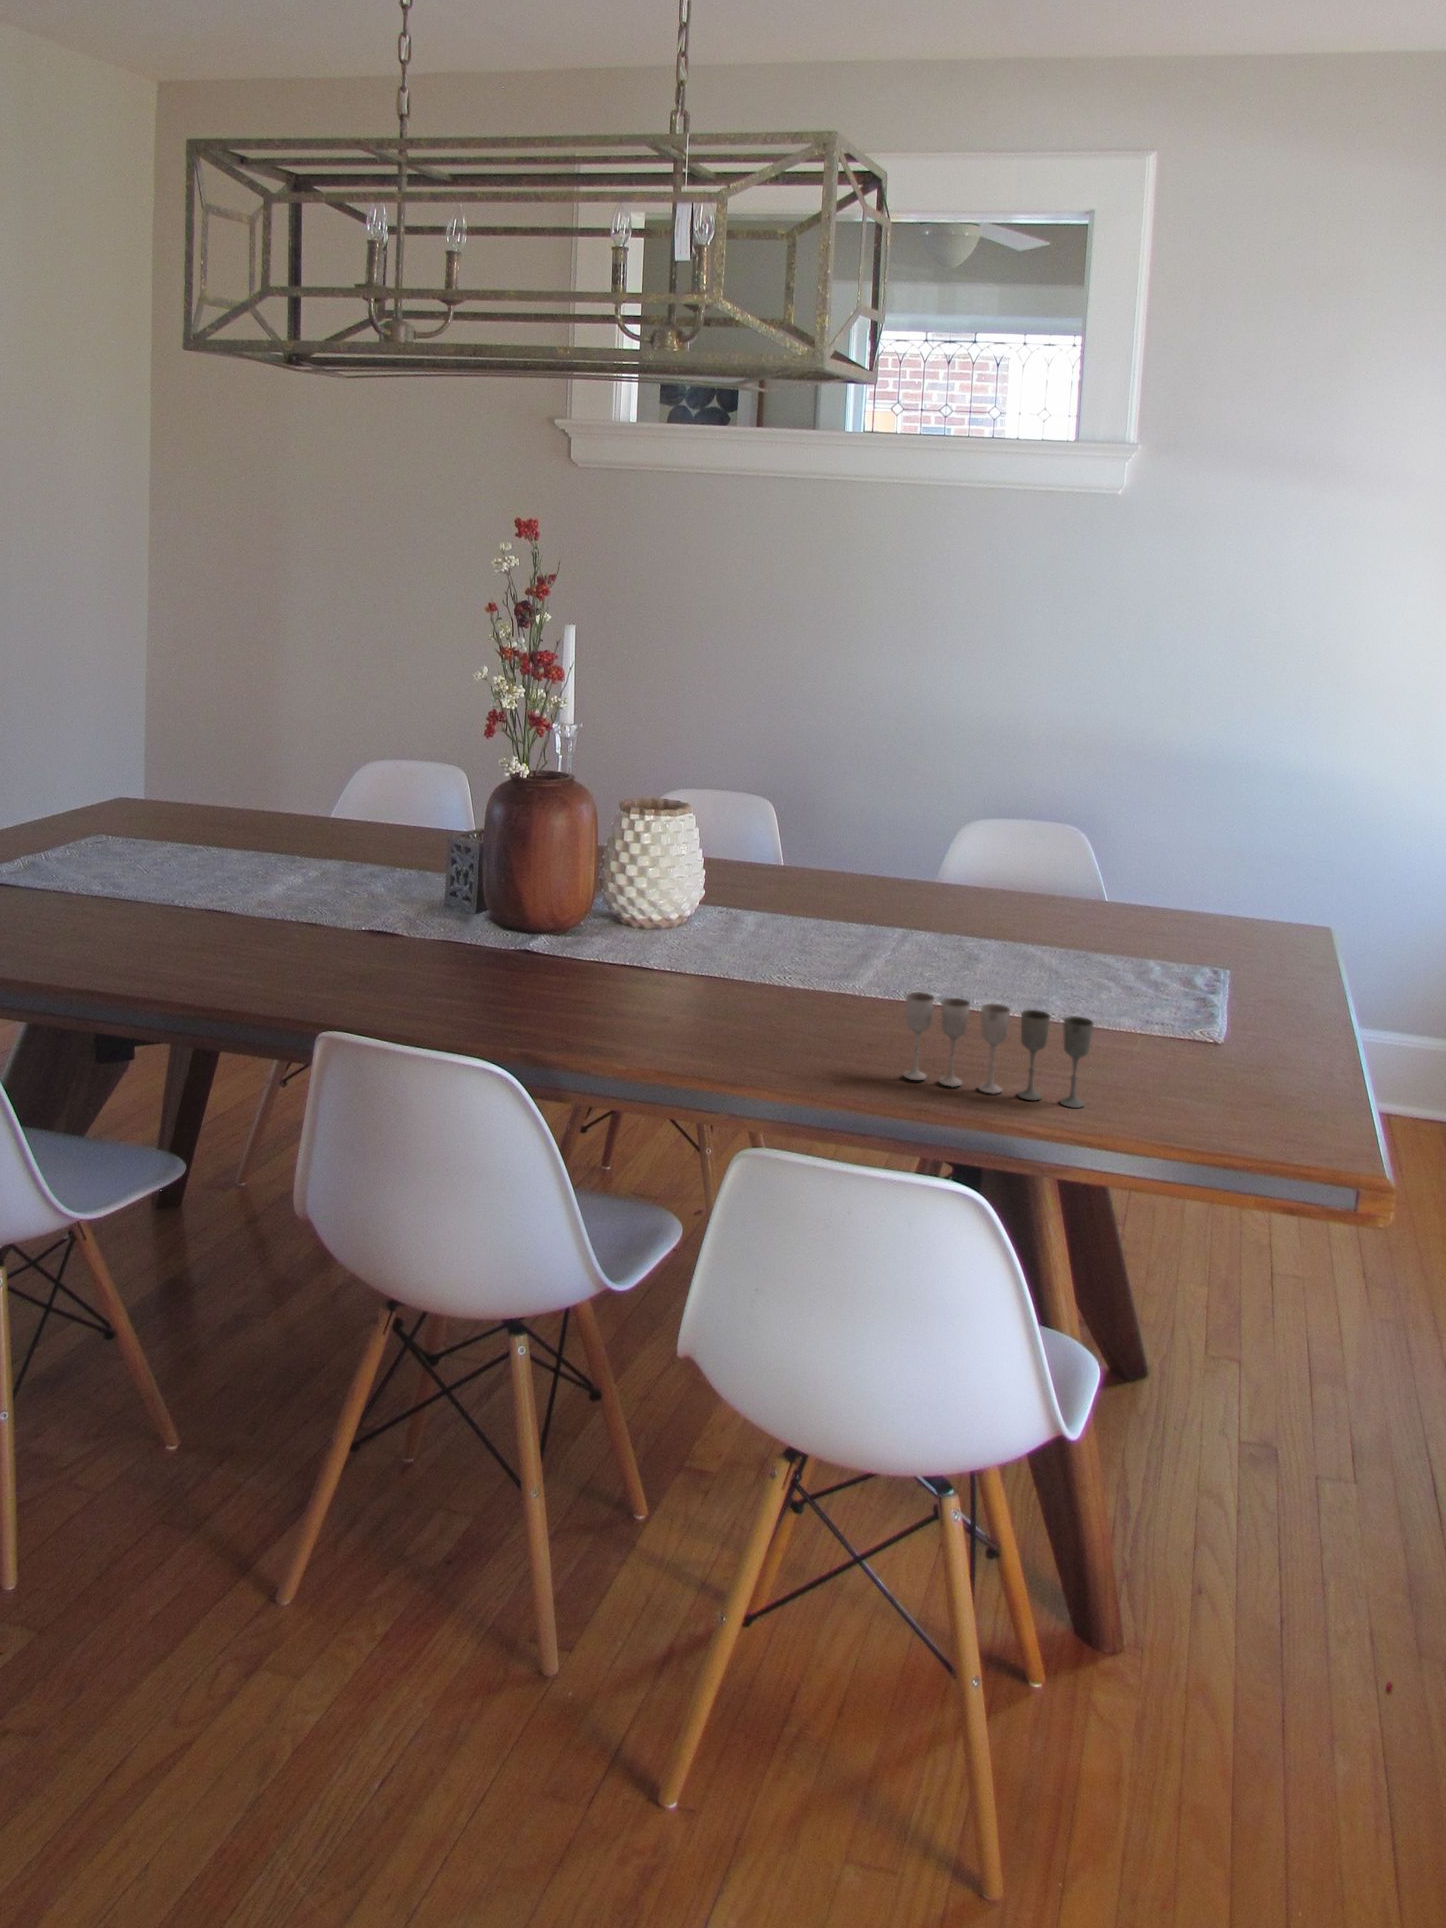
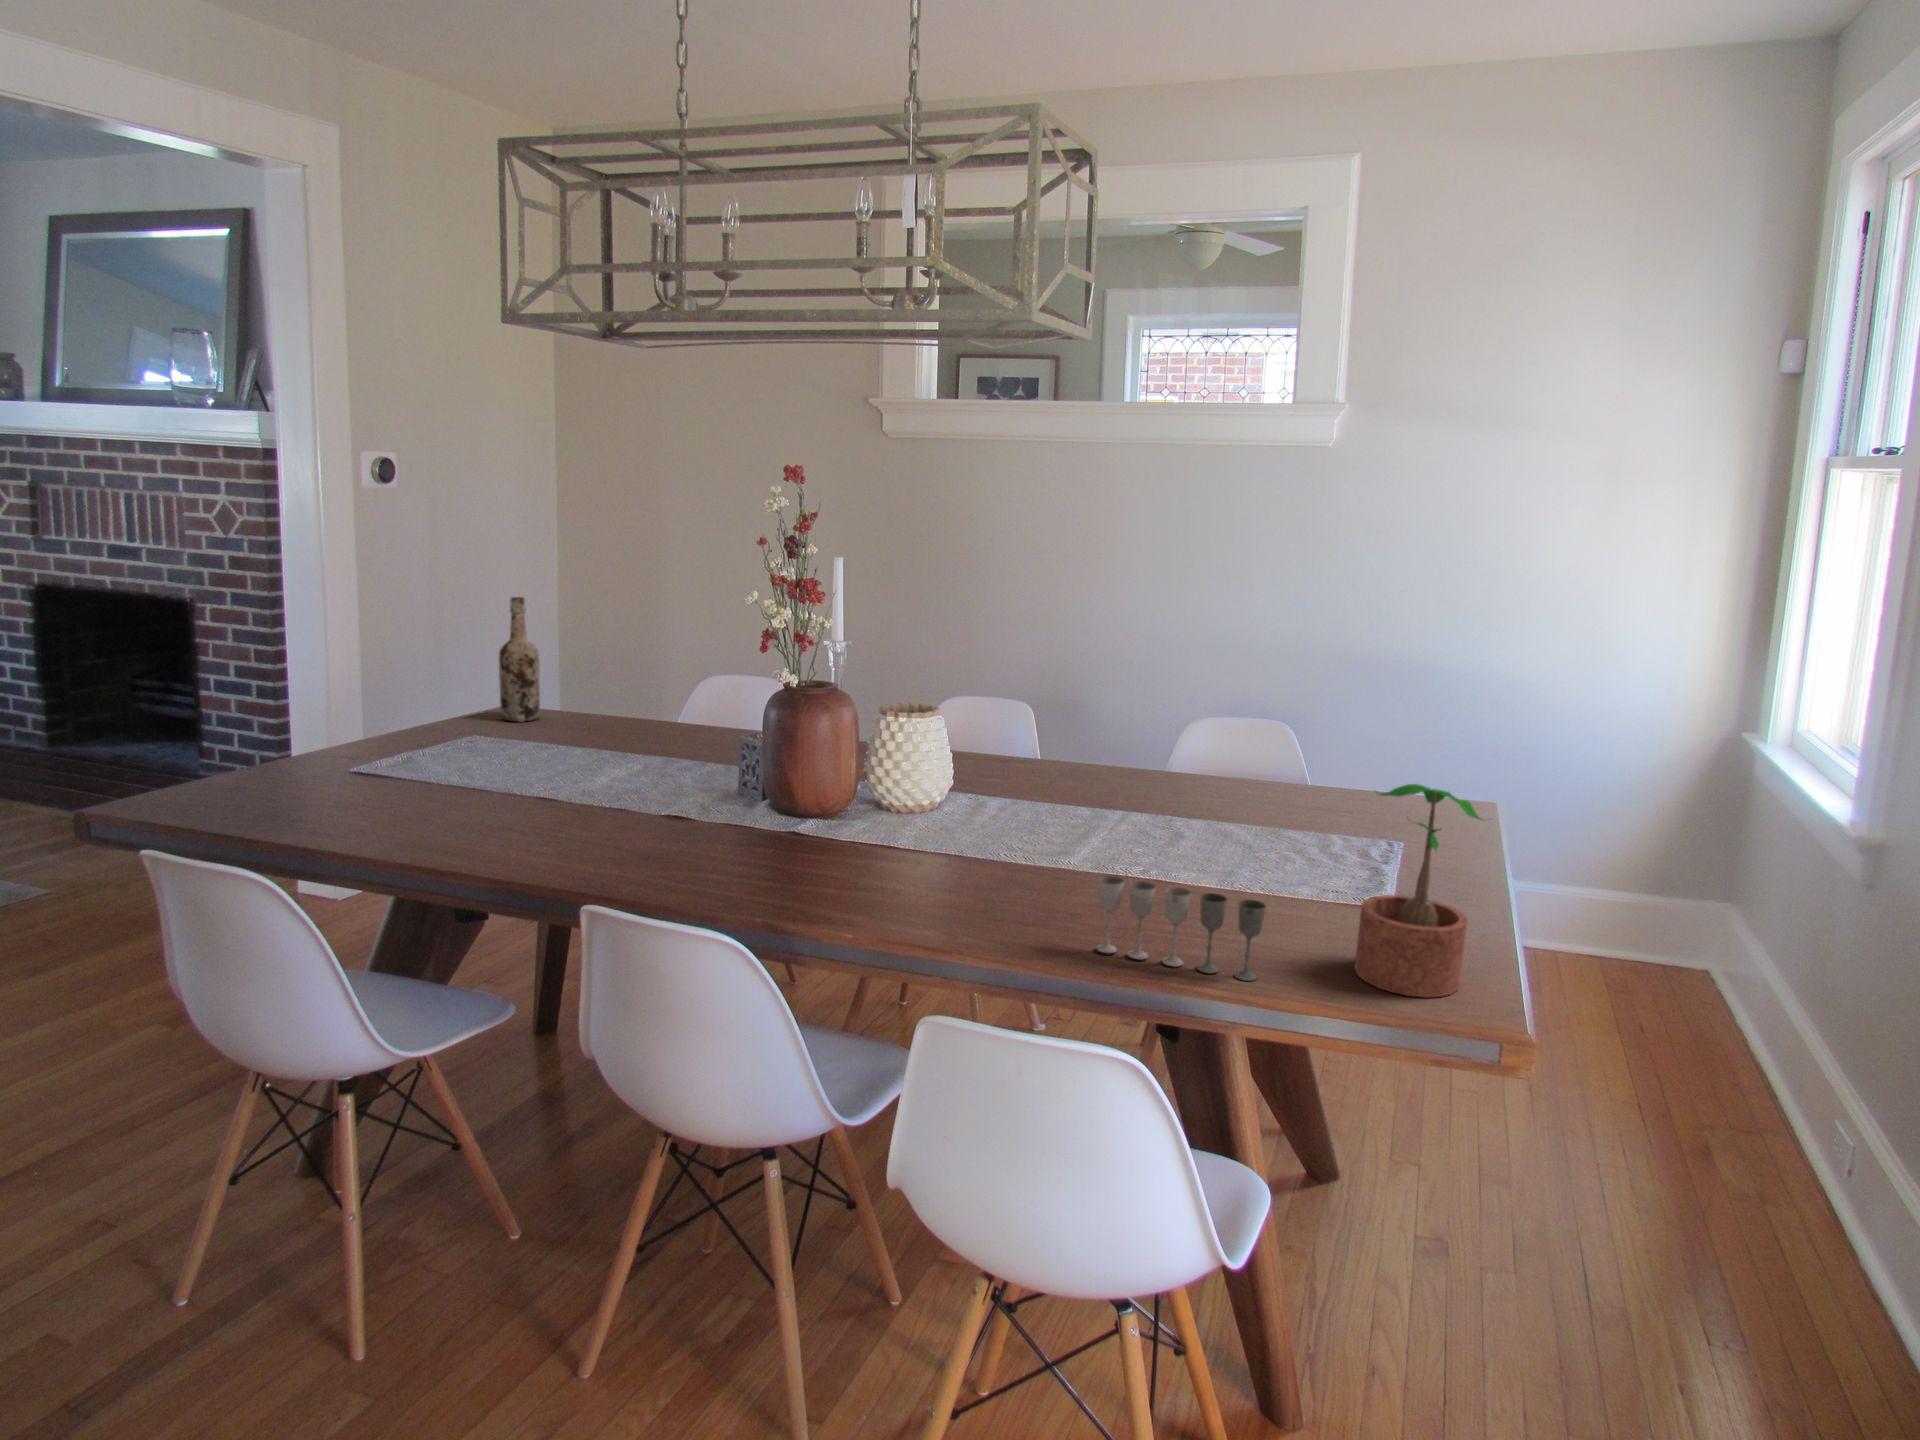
wine bottle: none [123,665,173,820] -> present [499,597,540,722]
potted plant: none [1191,887,1336,1123] -> present [1355,784,1482,998]

